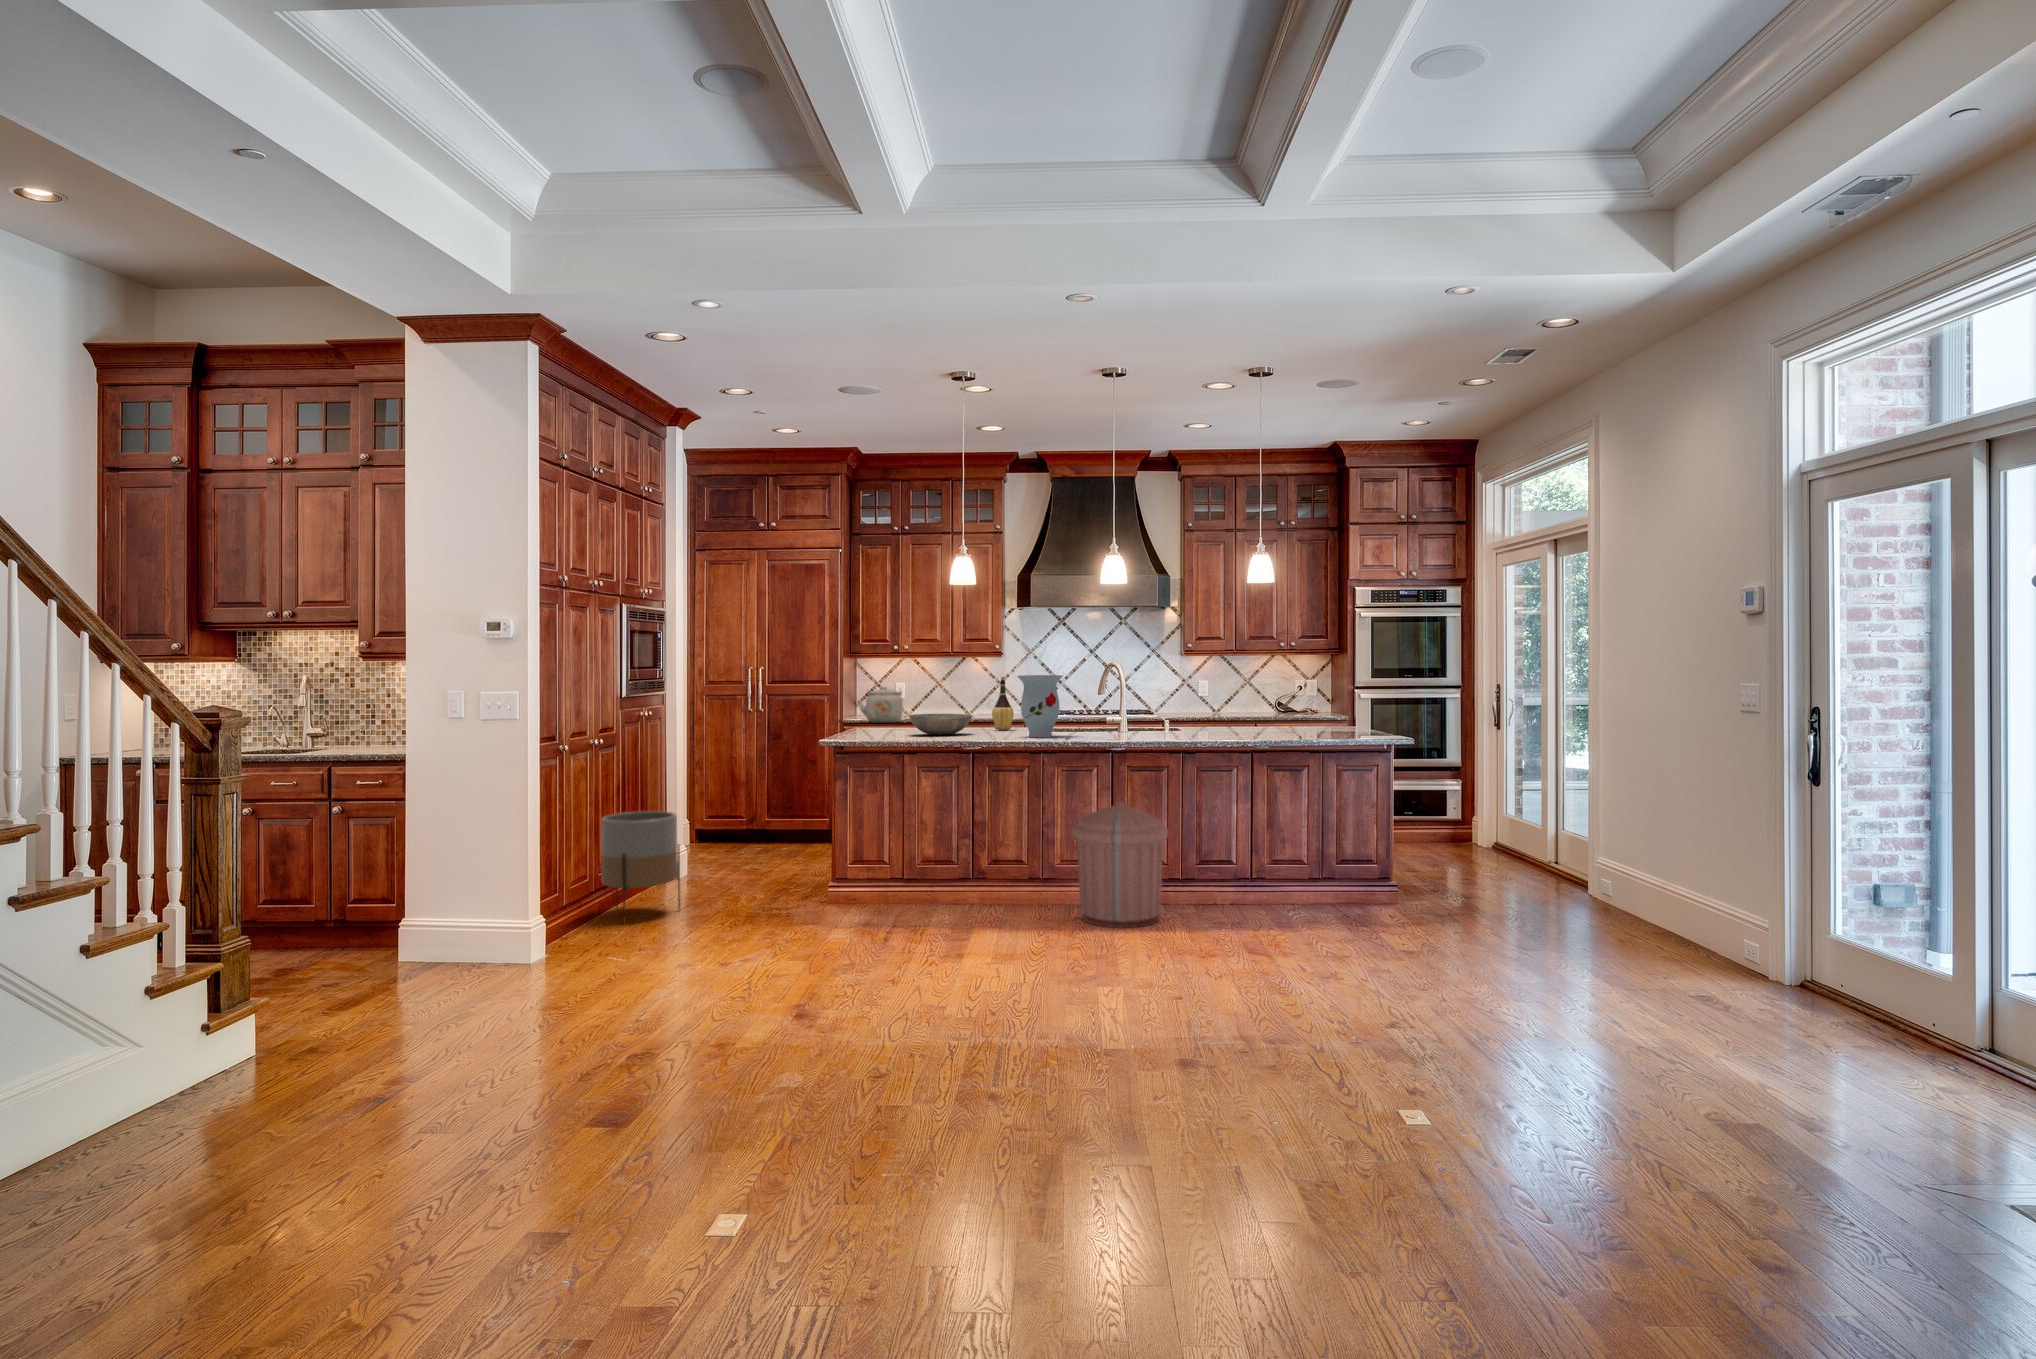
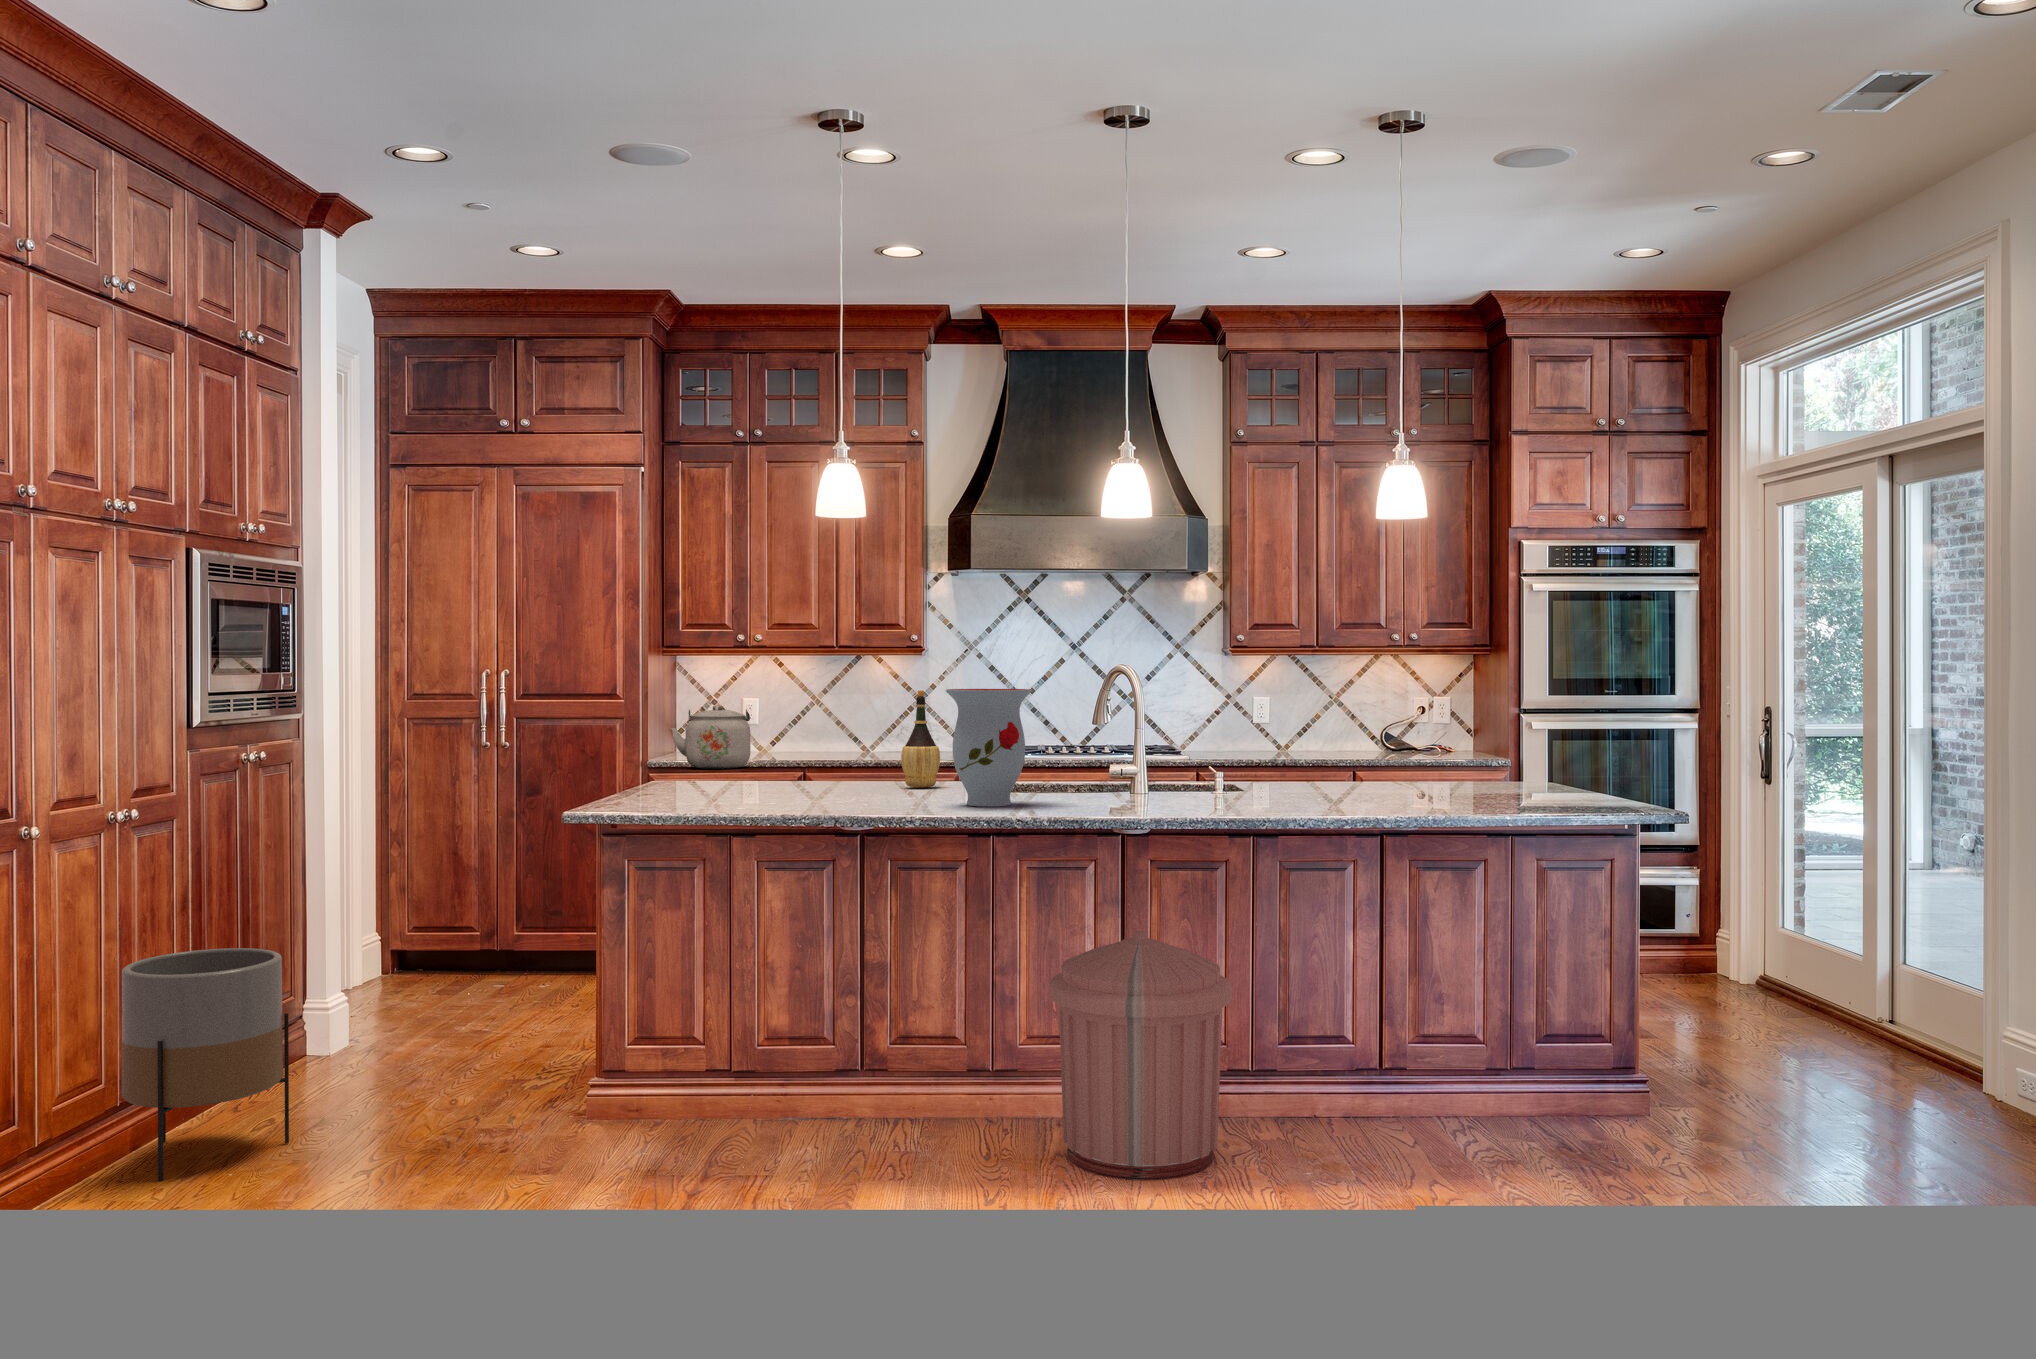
bowl: present [909,714,972,735] -> none [744,758,862,798]

